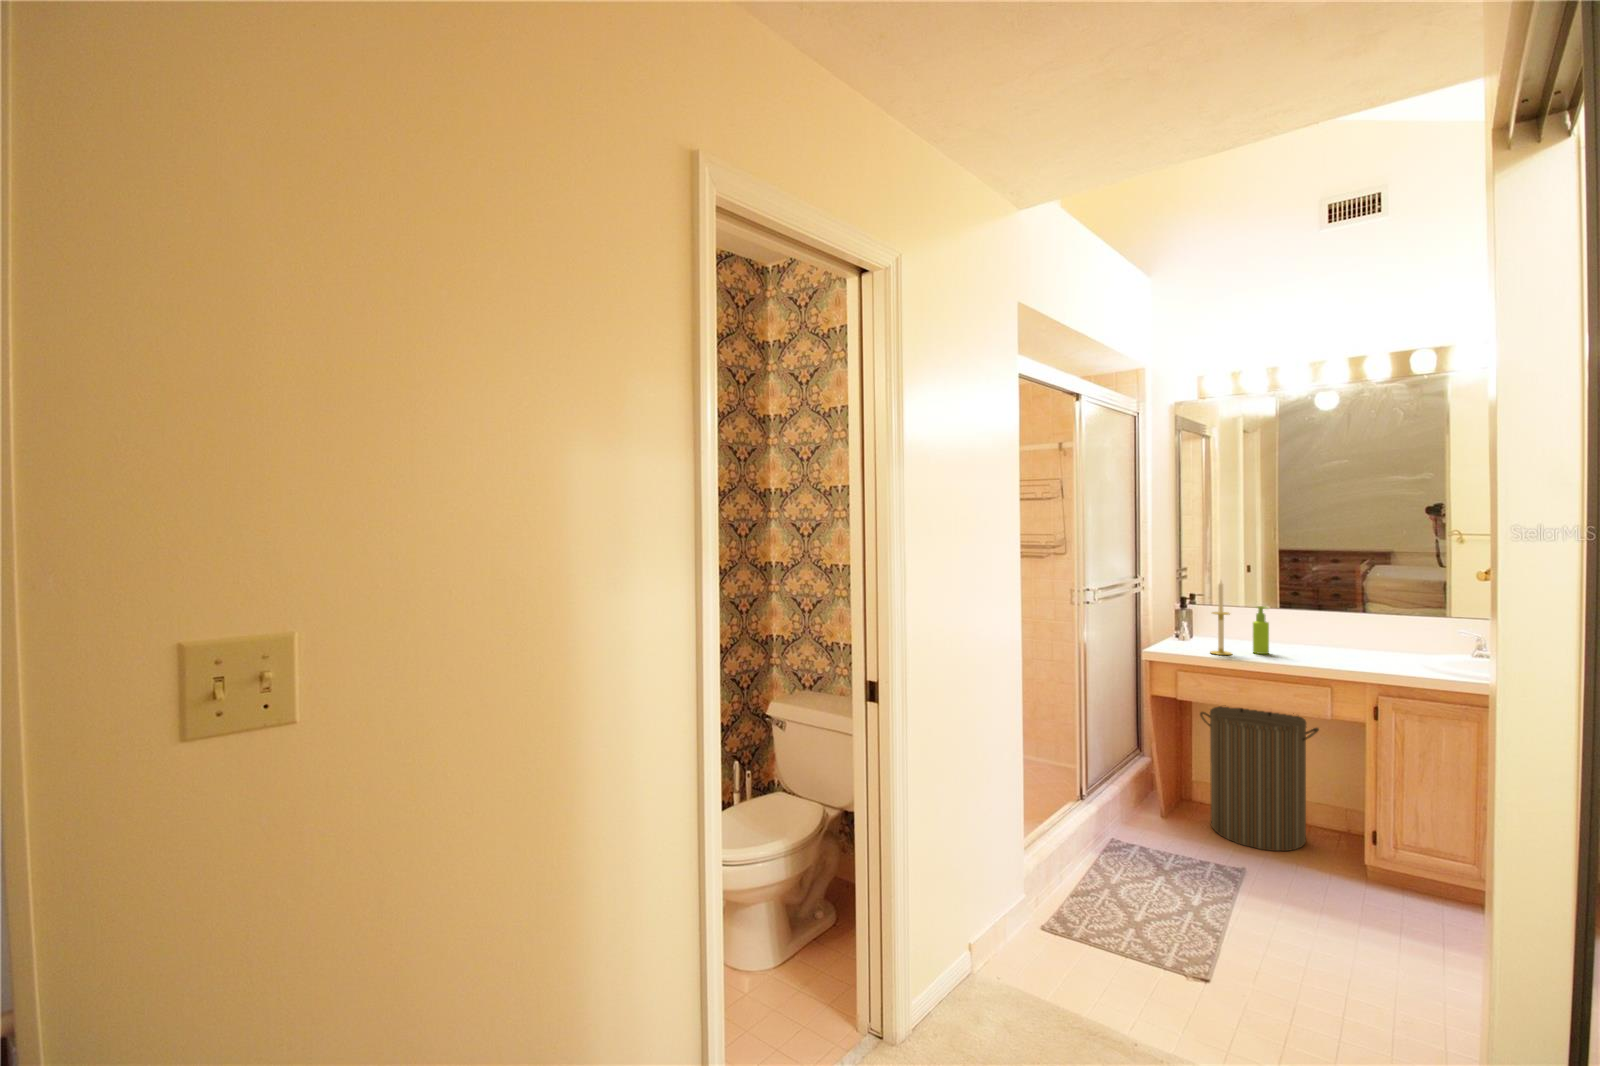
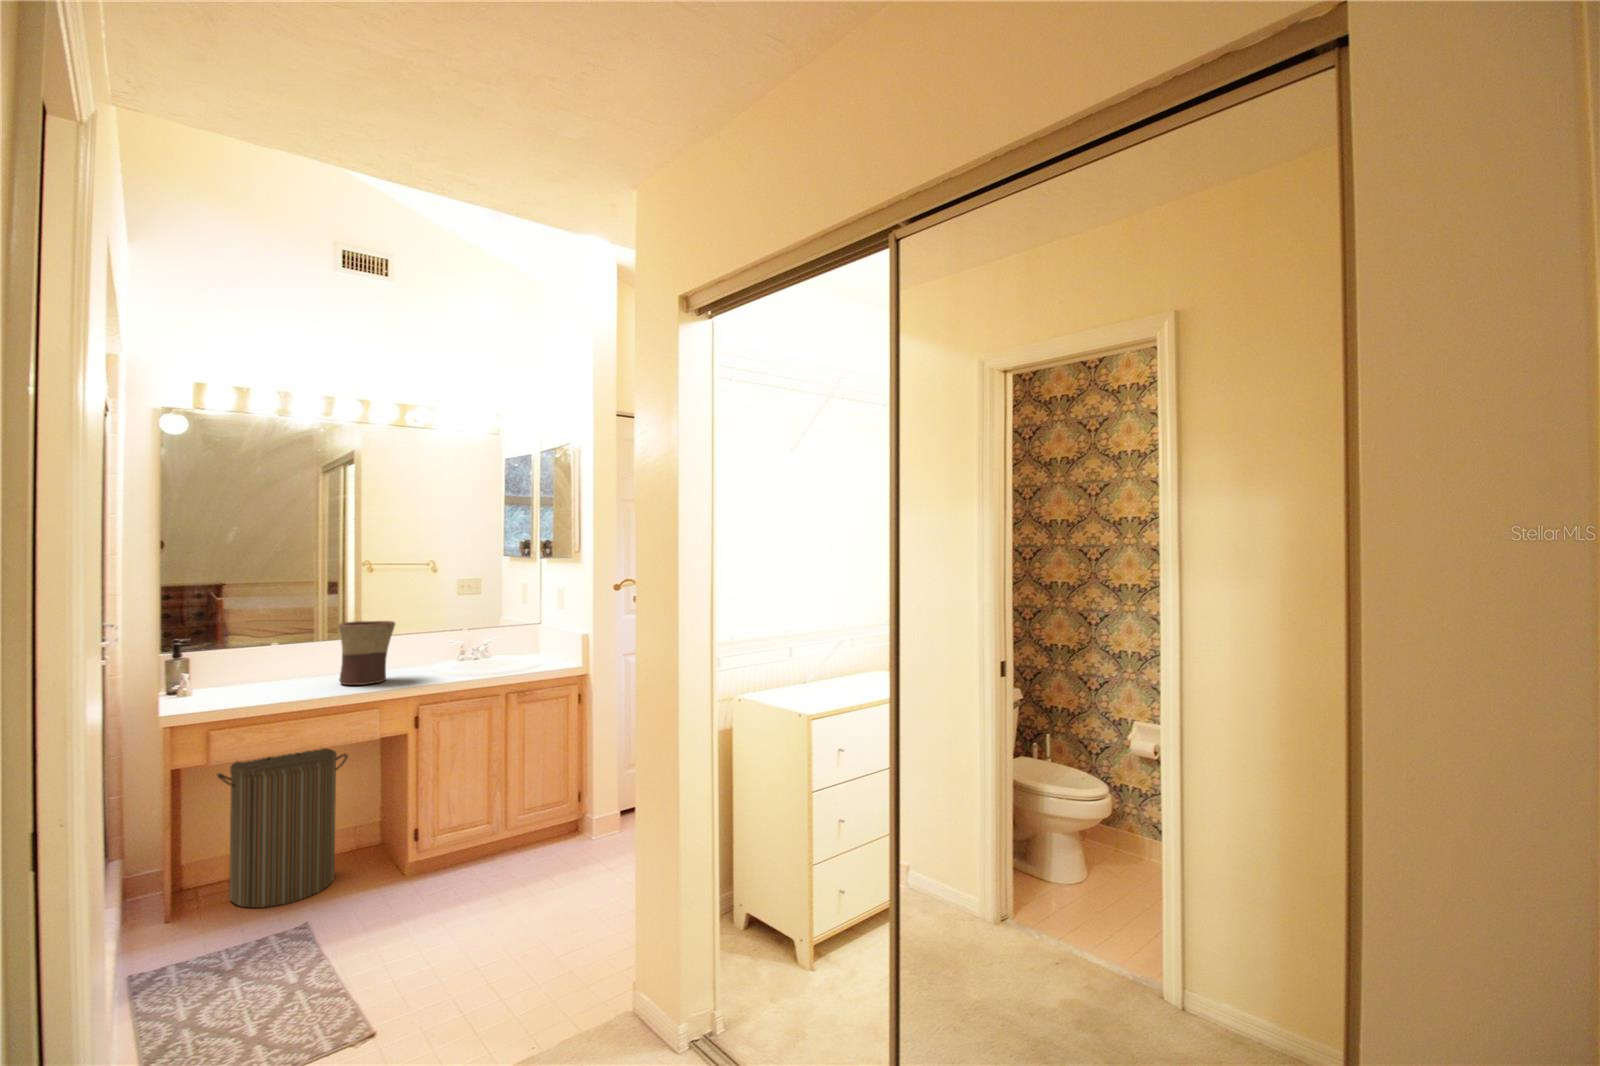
candle: present [1211,581,1232,655] -> none [244,614,271,700]
flower pot: none [1302,595,1366,662] -> present [338,621,395,685]
soap dispenser: present [1253,606,1269,654] -> none [287,639,307,691]

